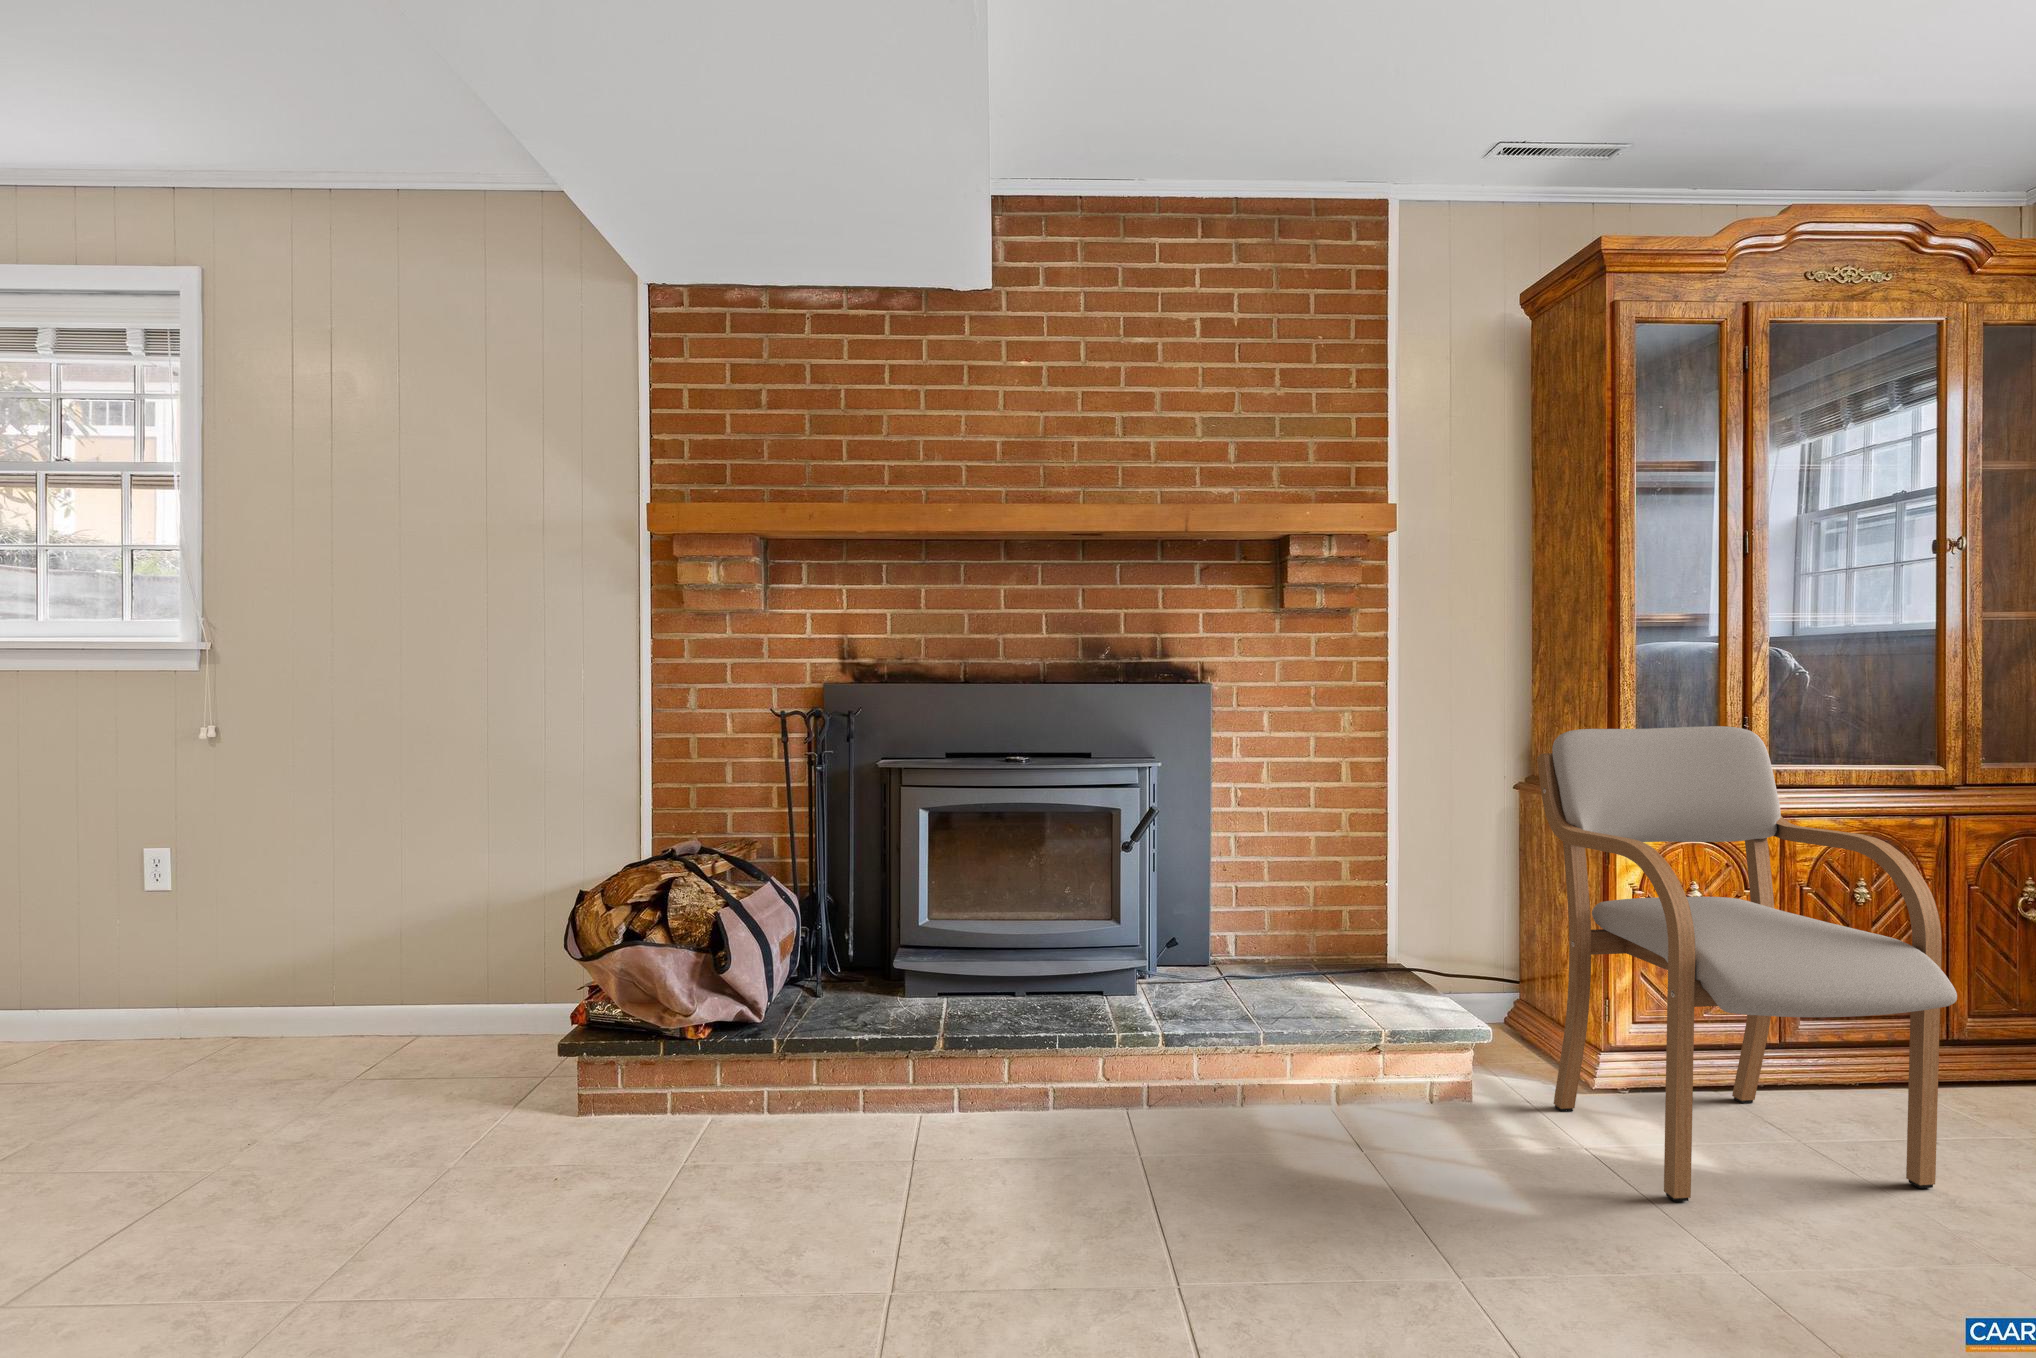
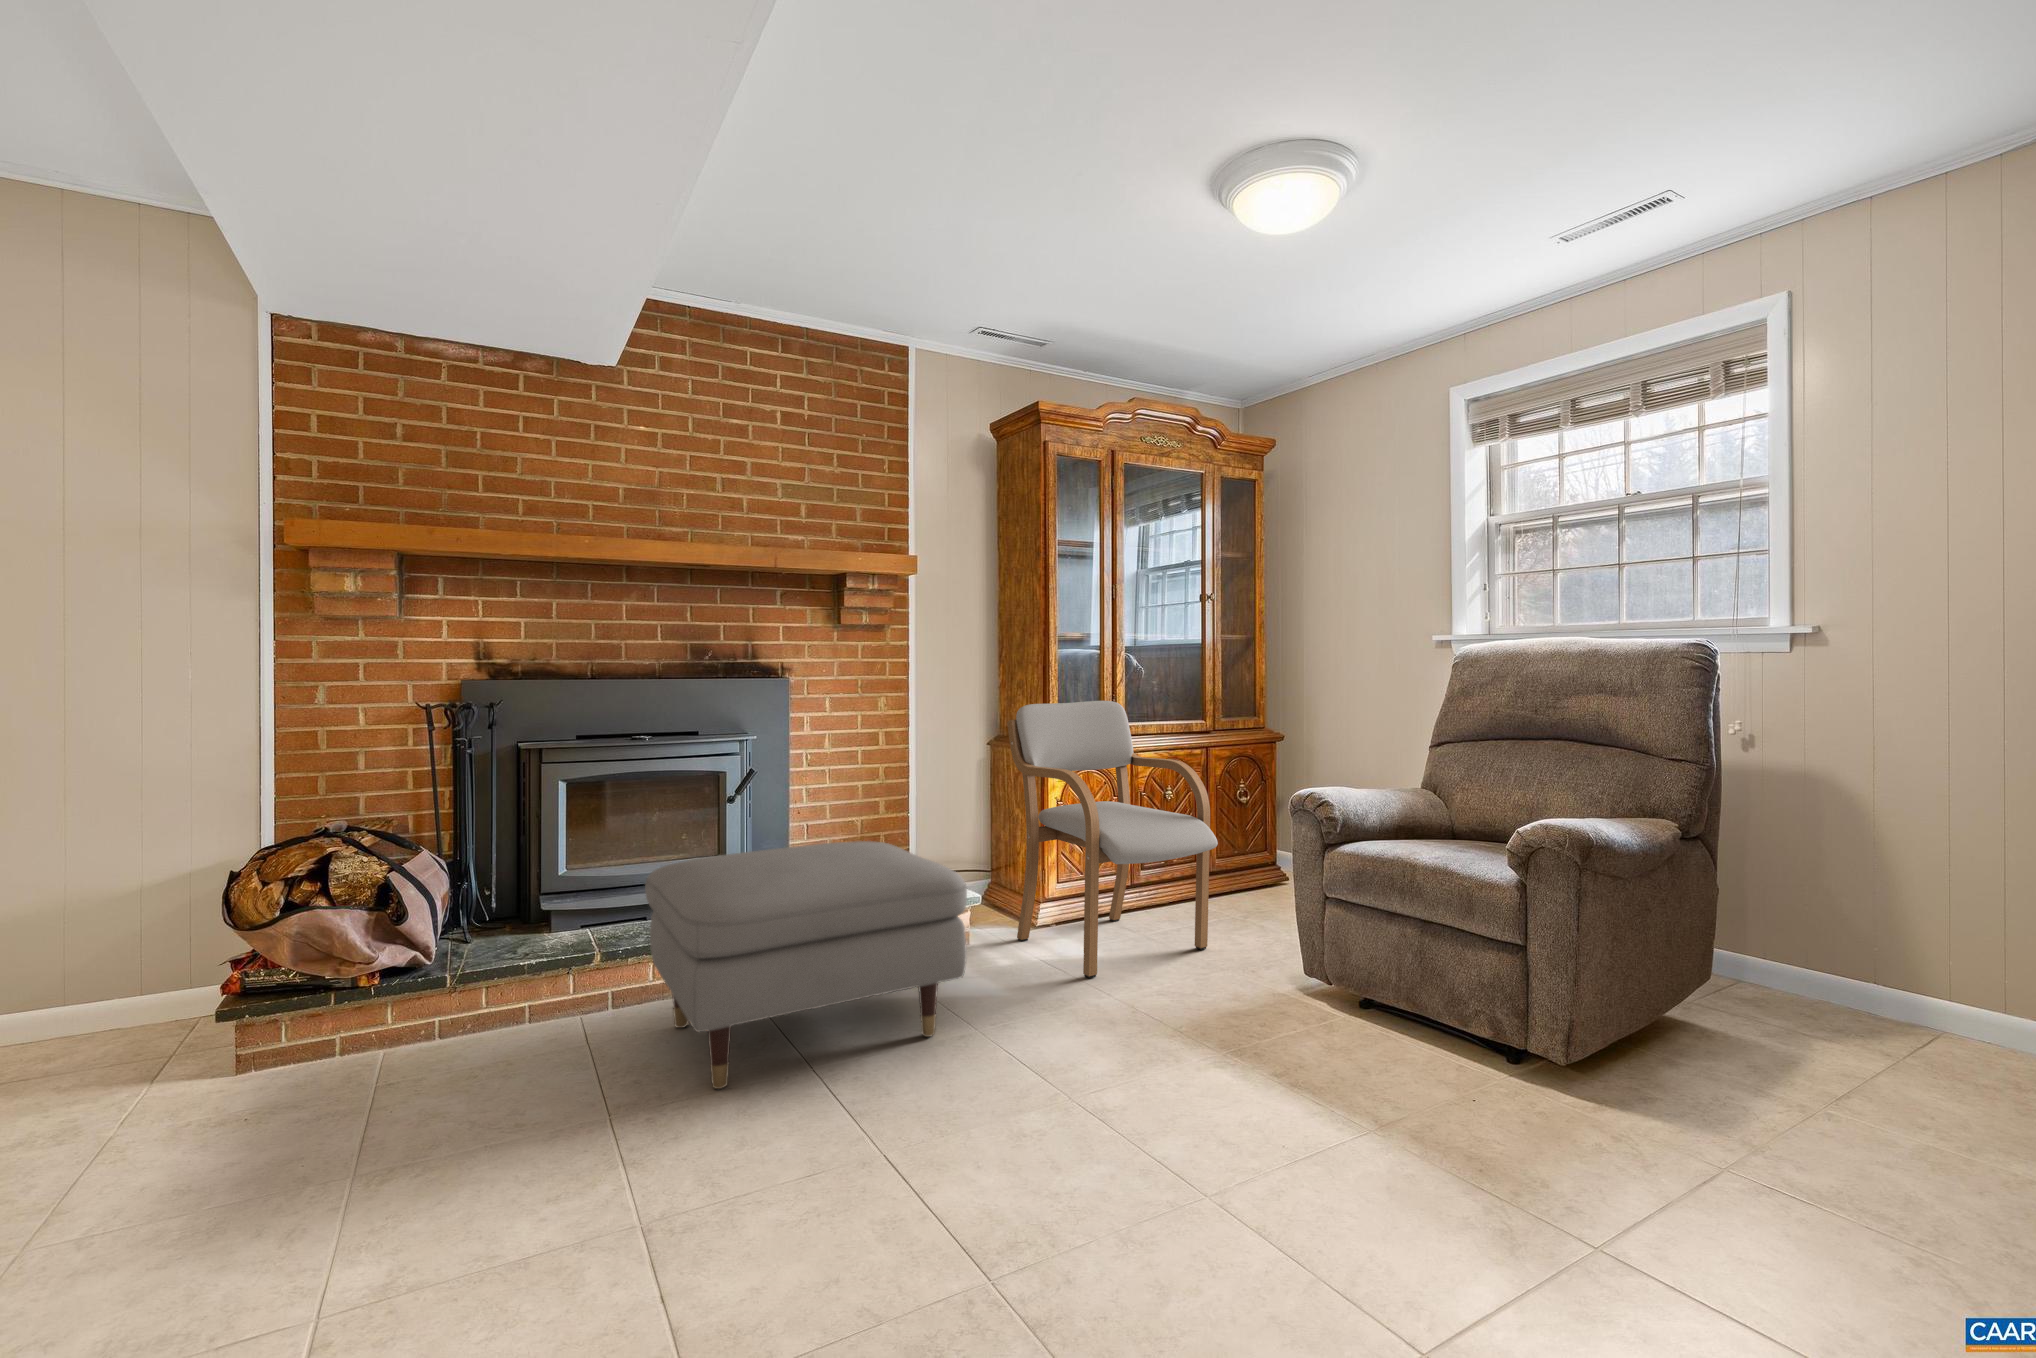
ottoman: none [985,926,1431,1262] -> present [645,841,967,1089]

